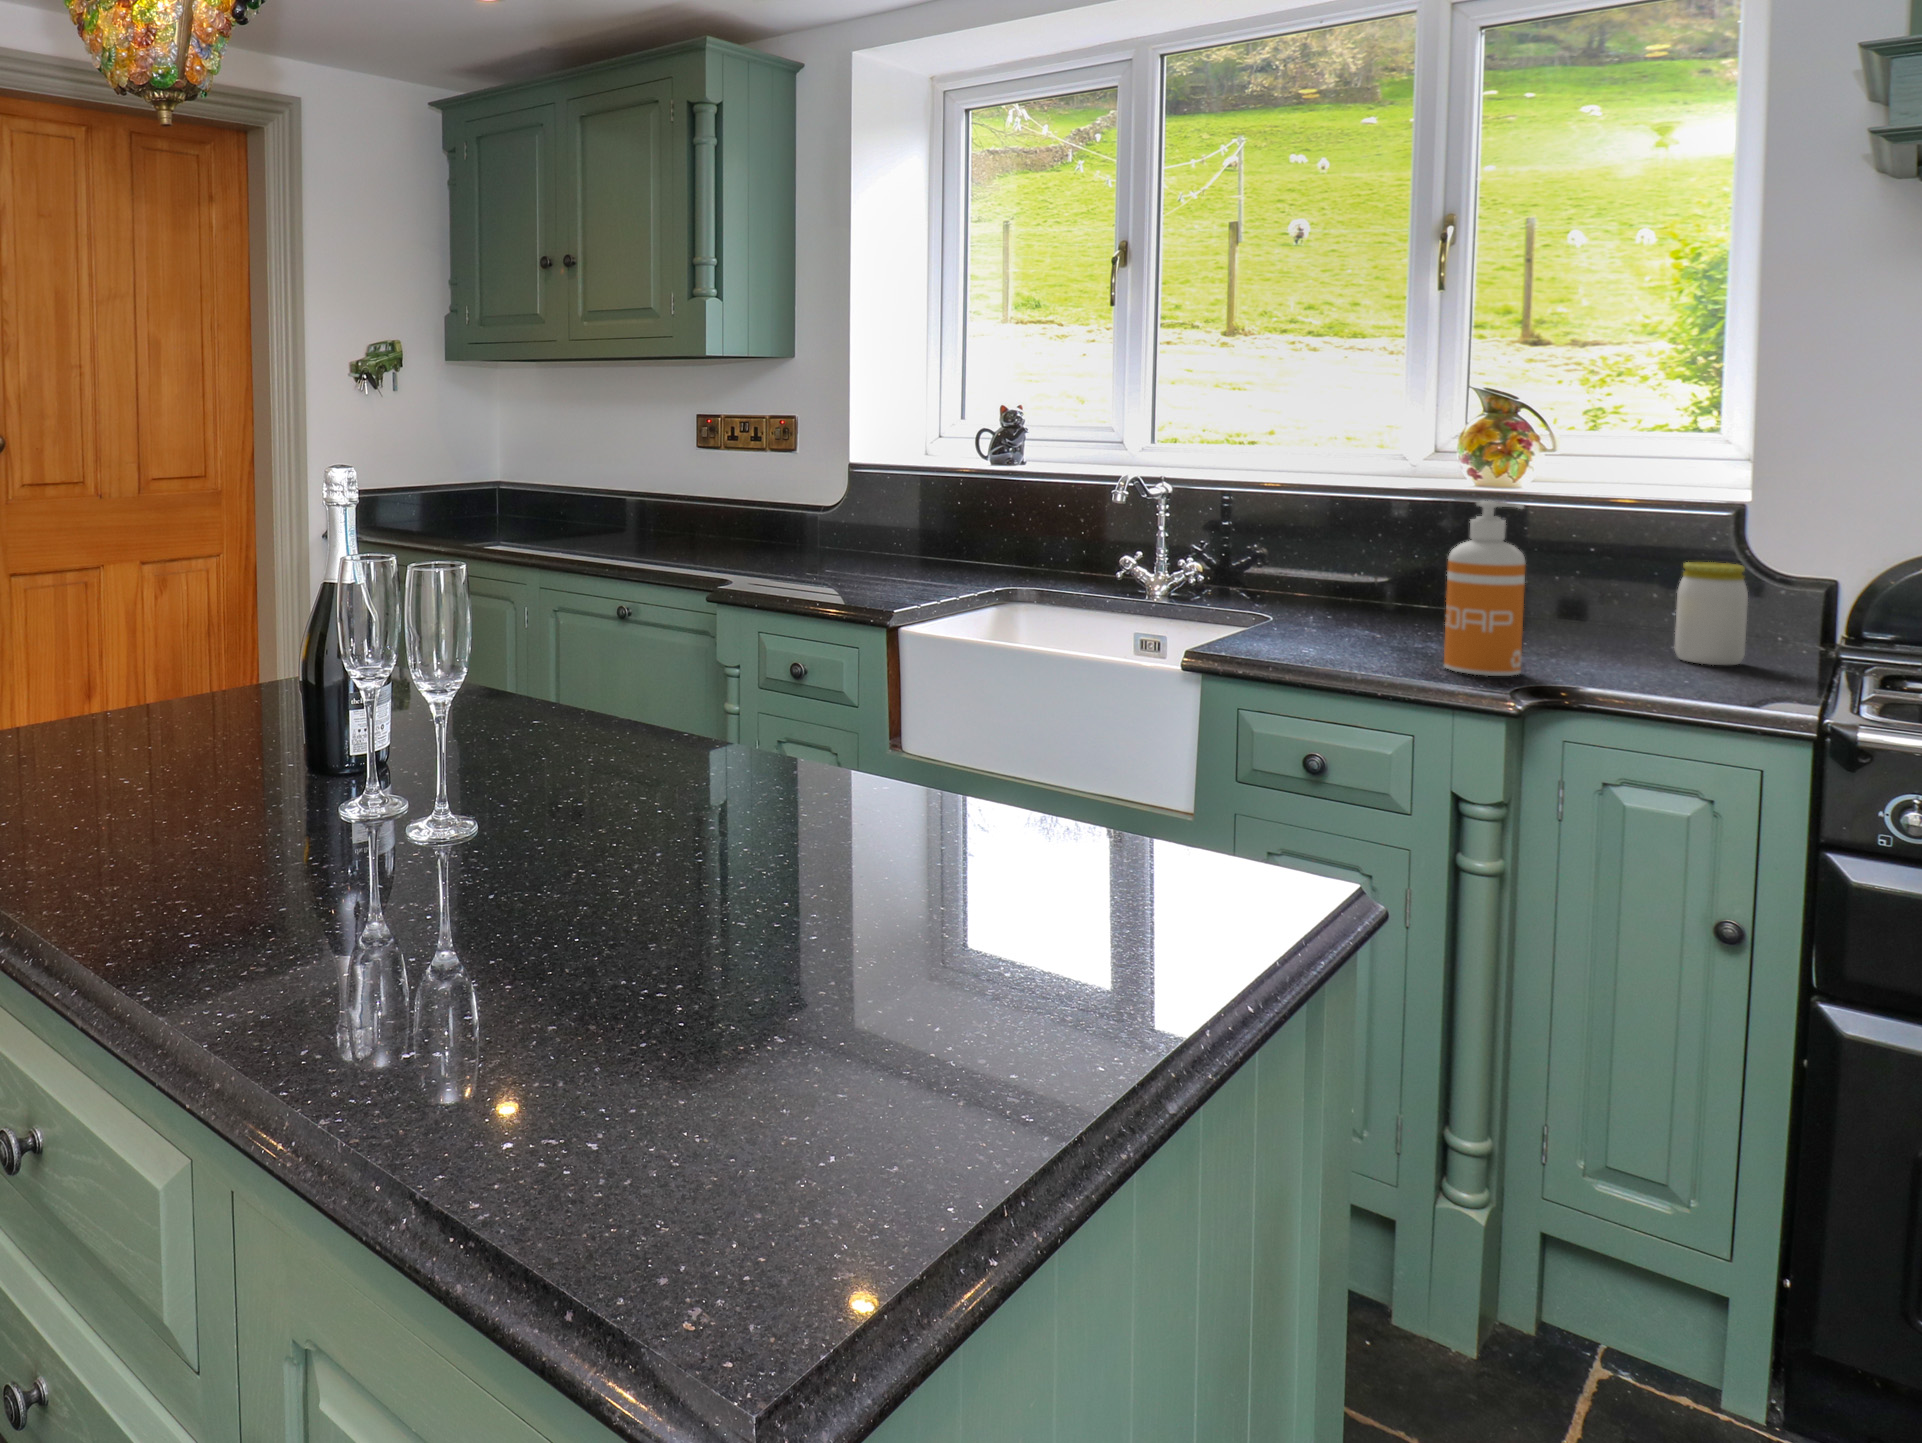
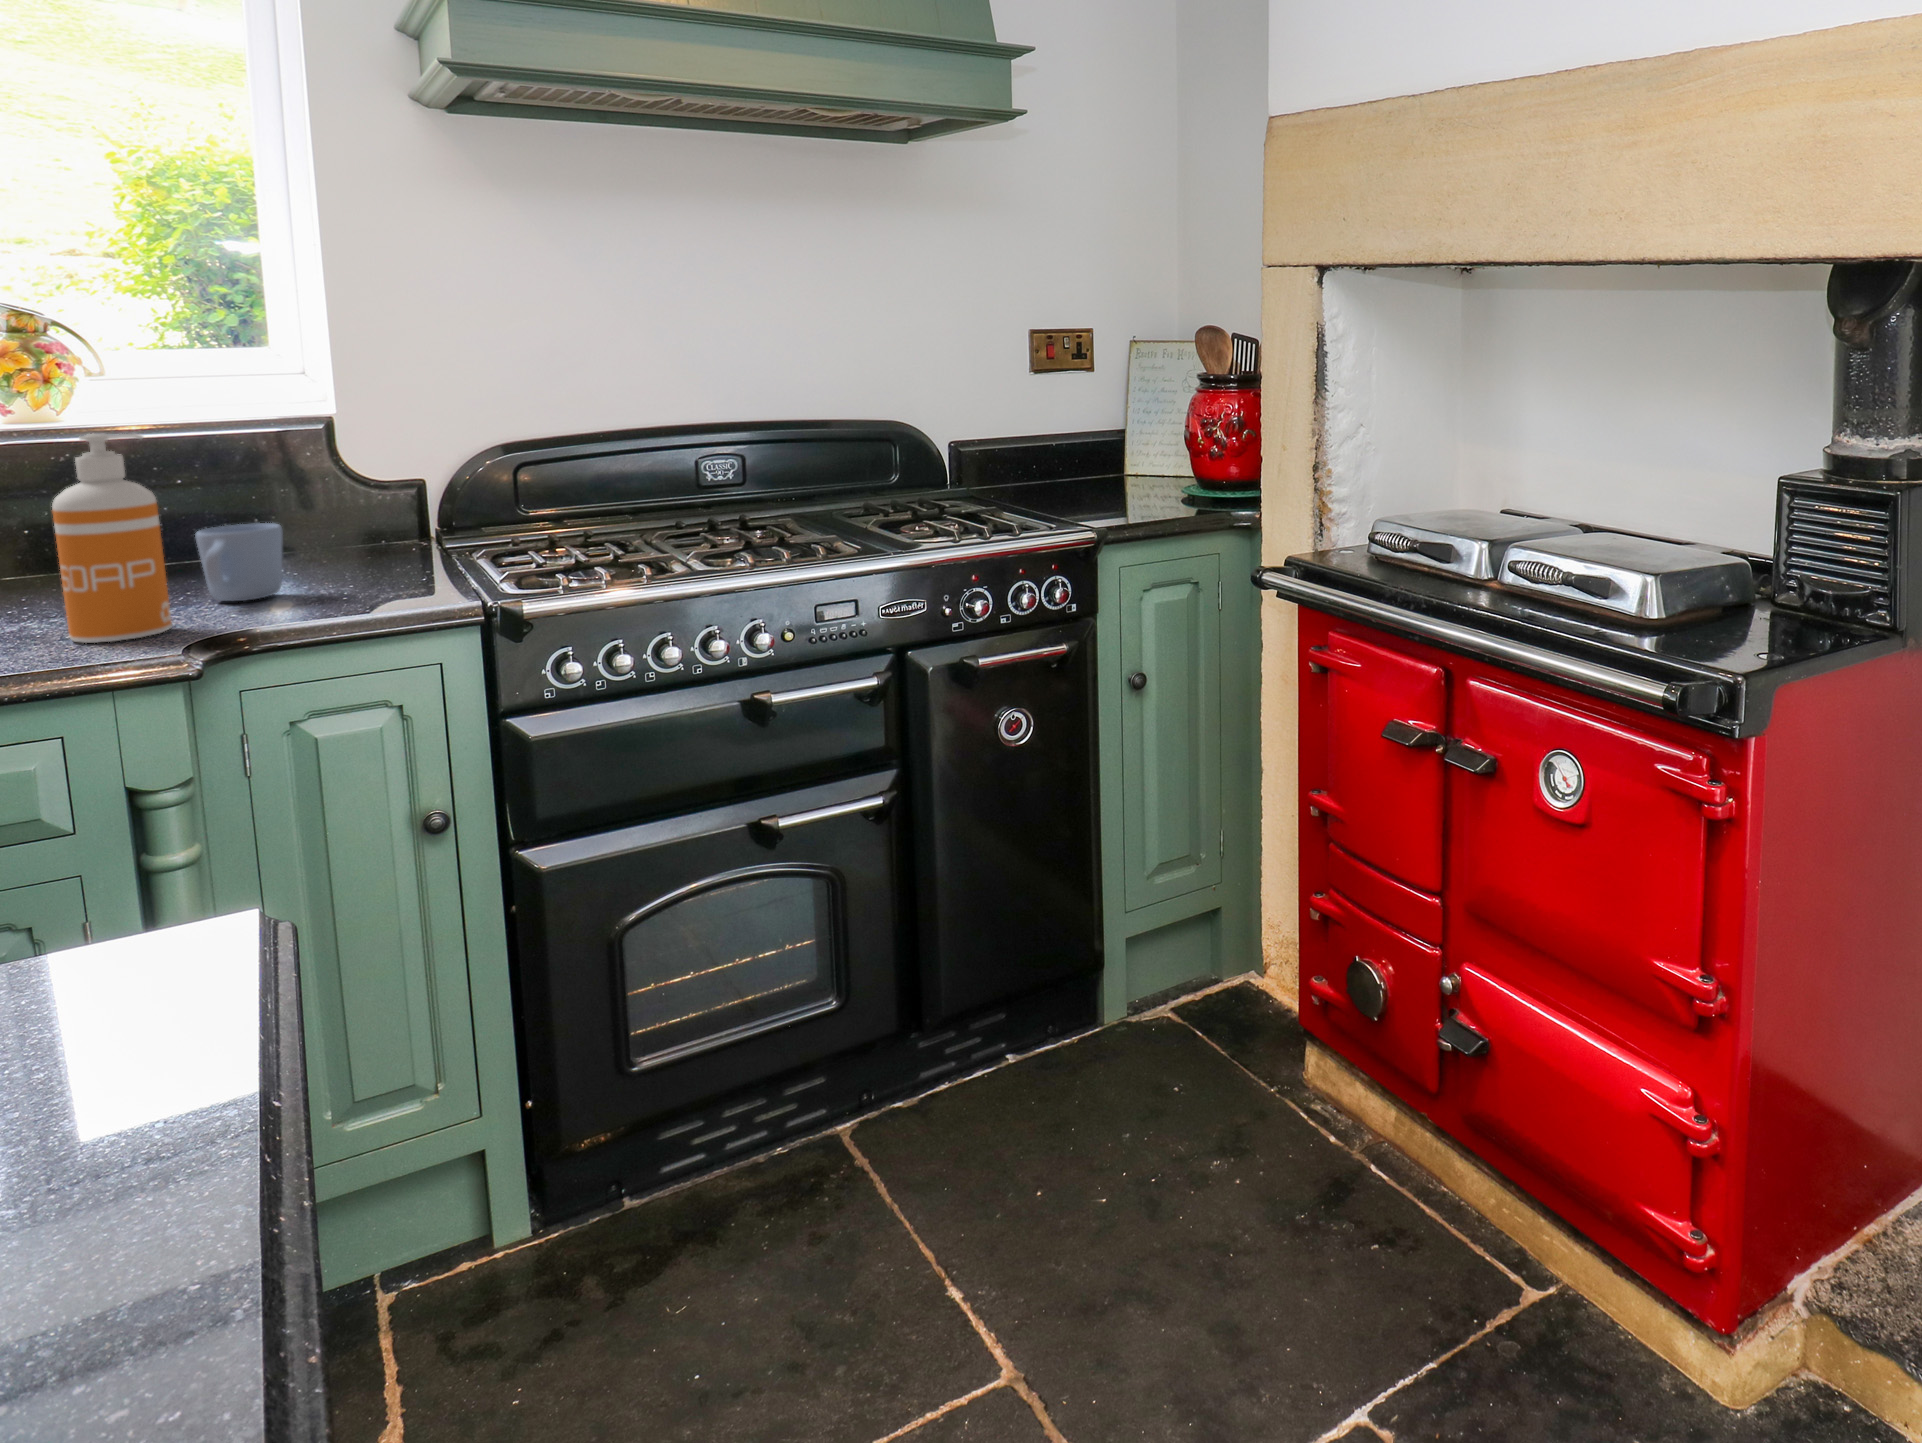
jar: present [1674,562,1748,665] -> none [296,476,369,580]
mug: none [1568,594,1649,666] -> present [196,523,283,601]

